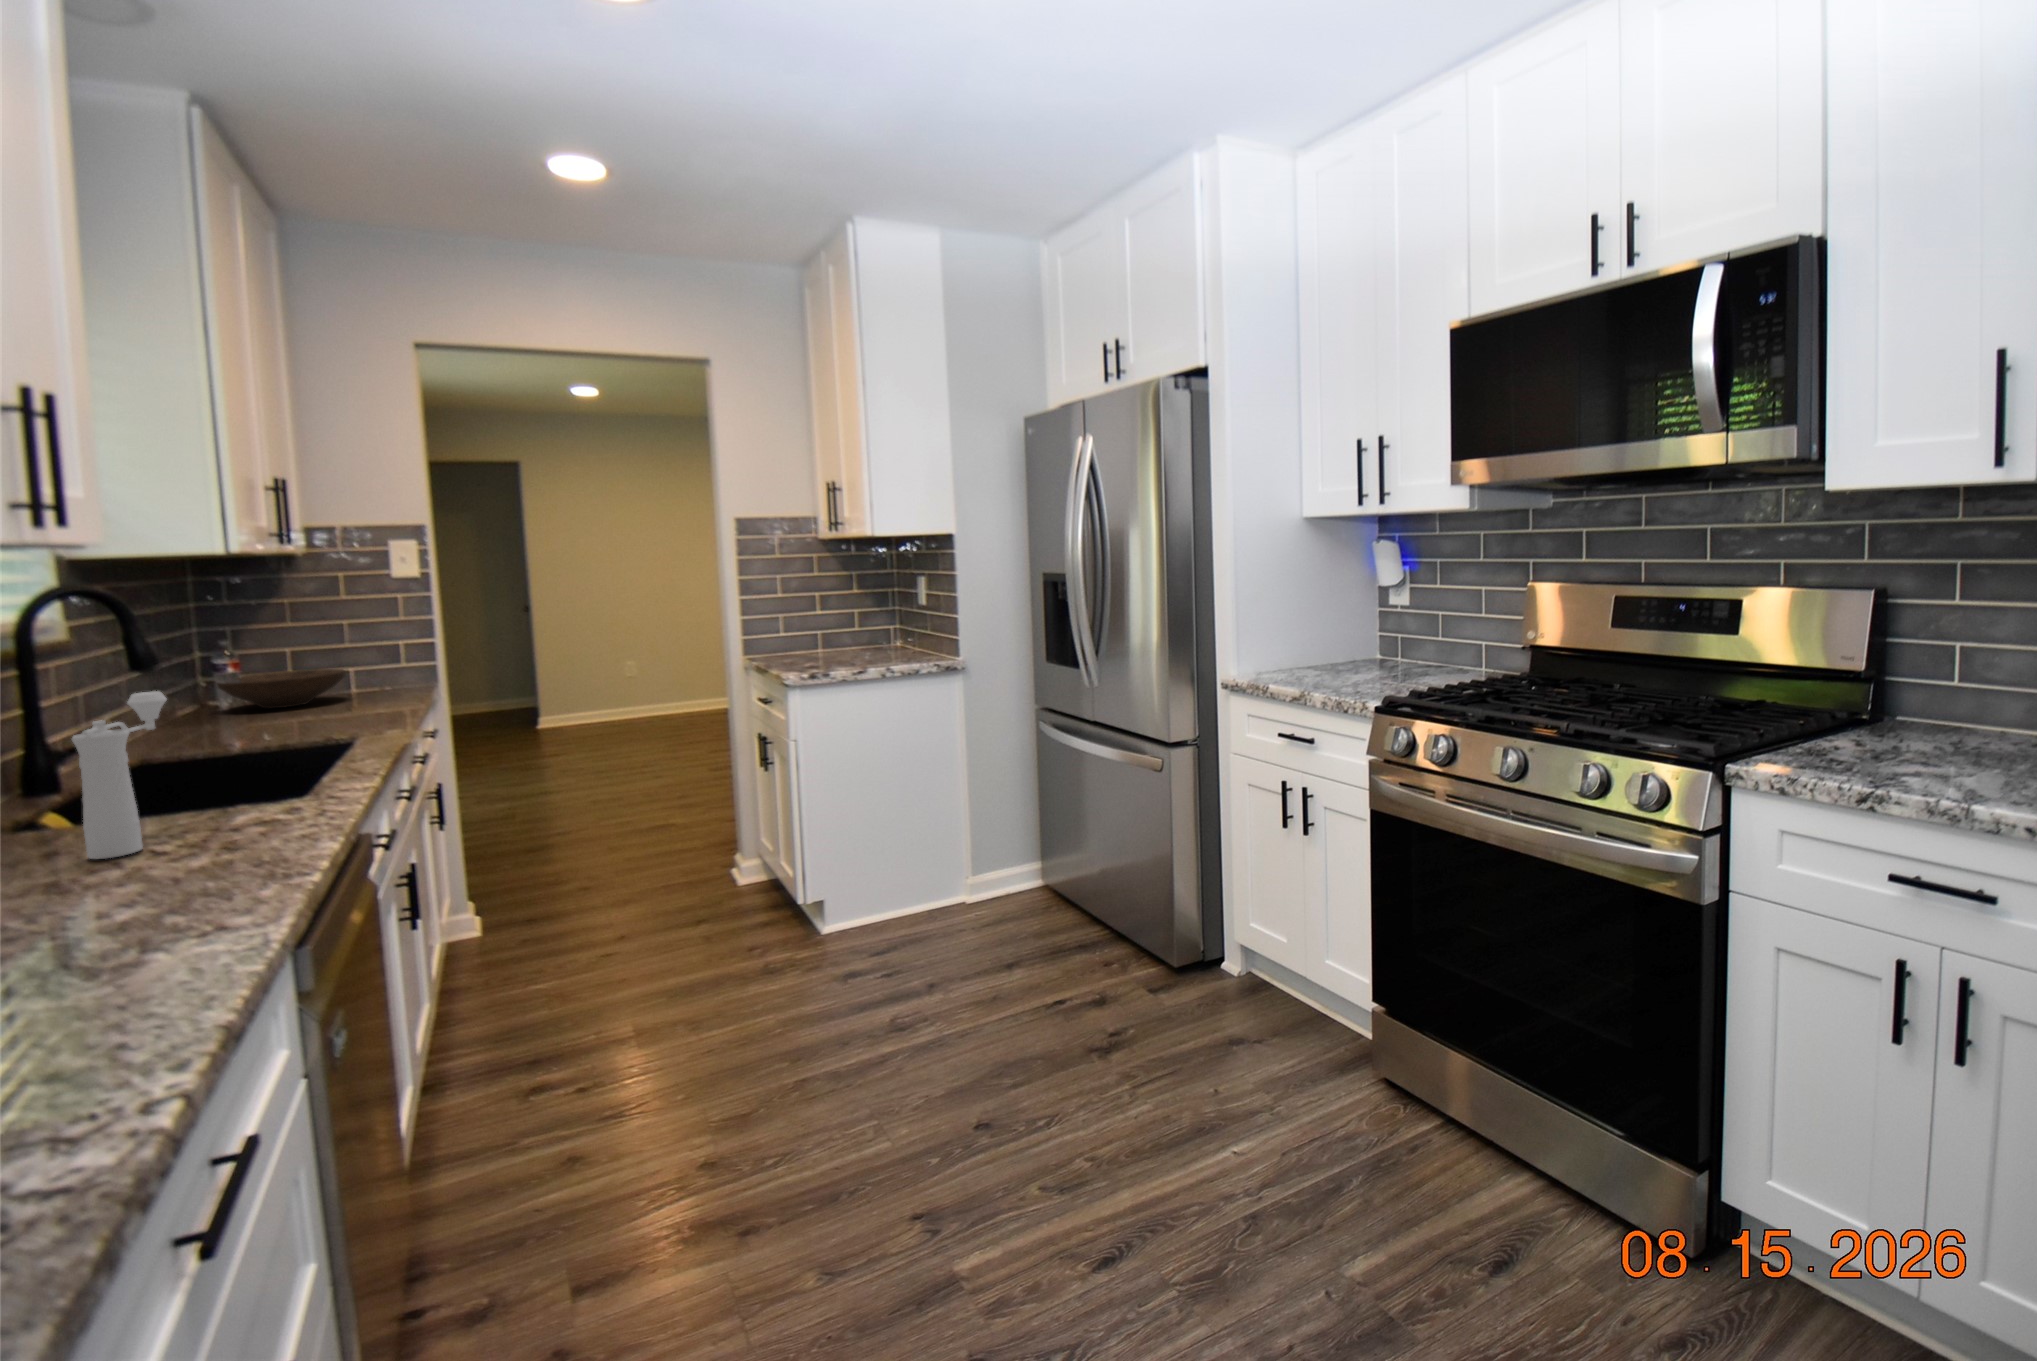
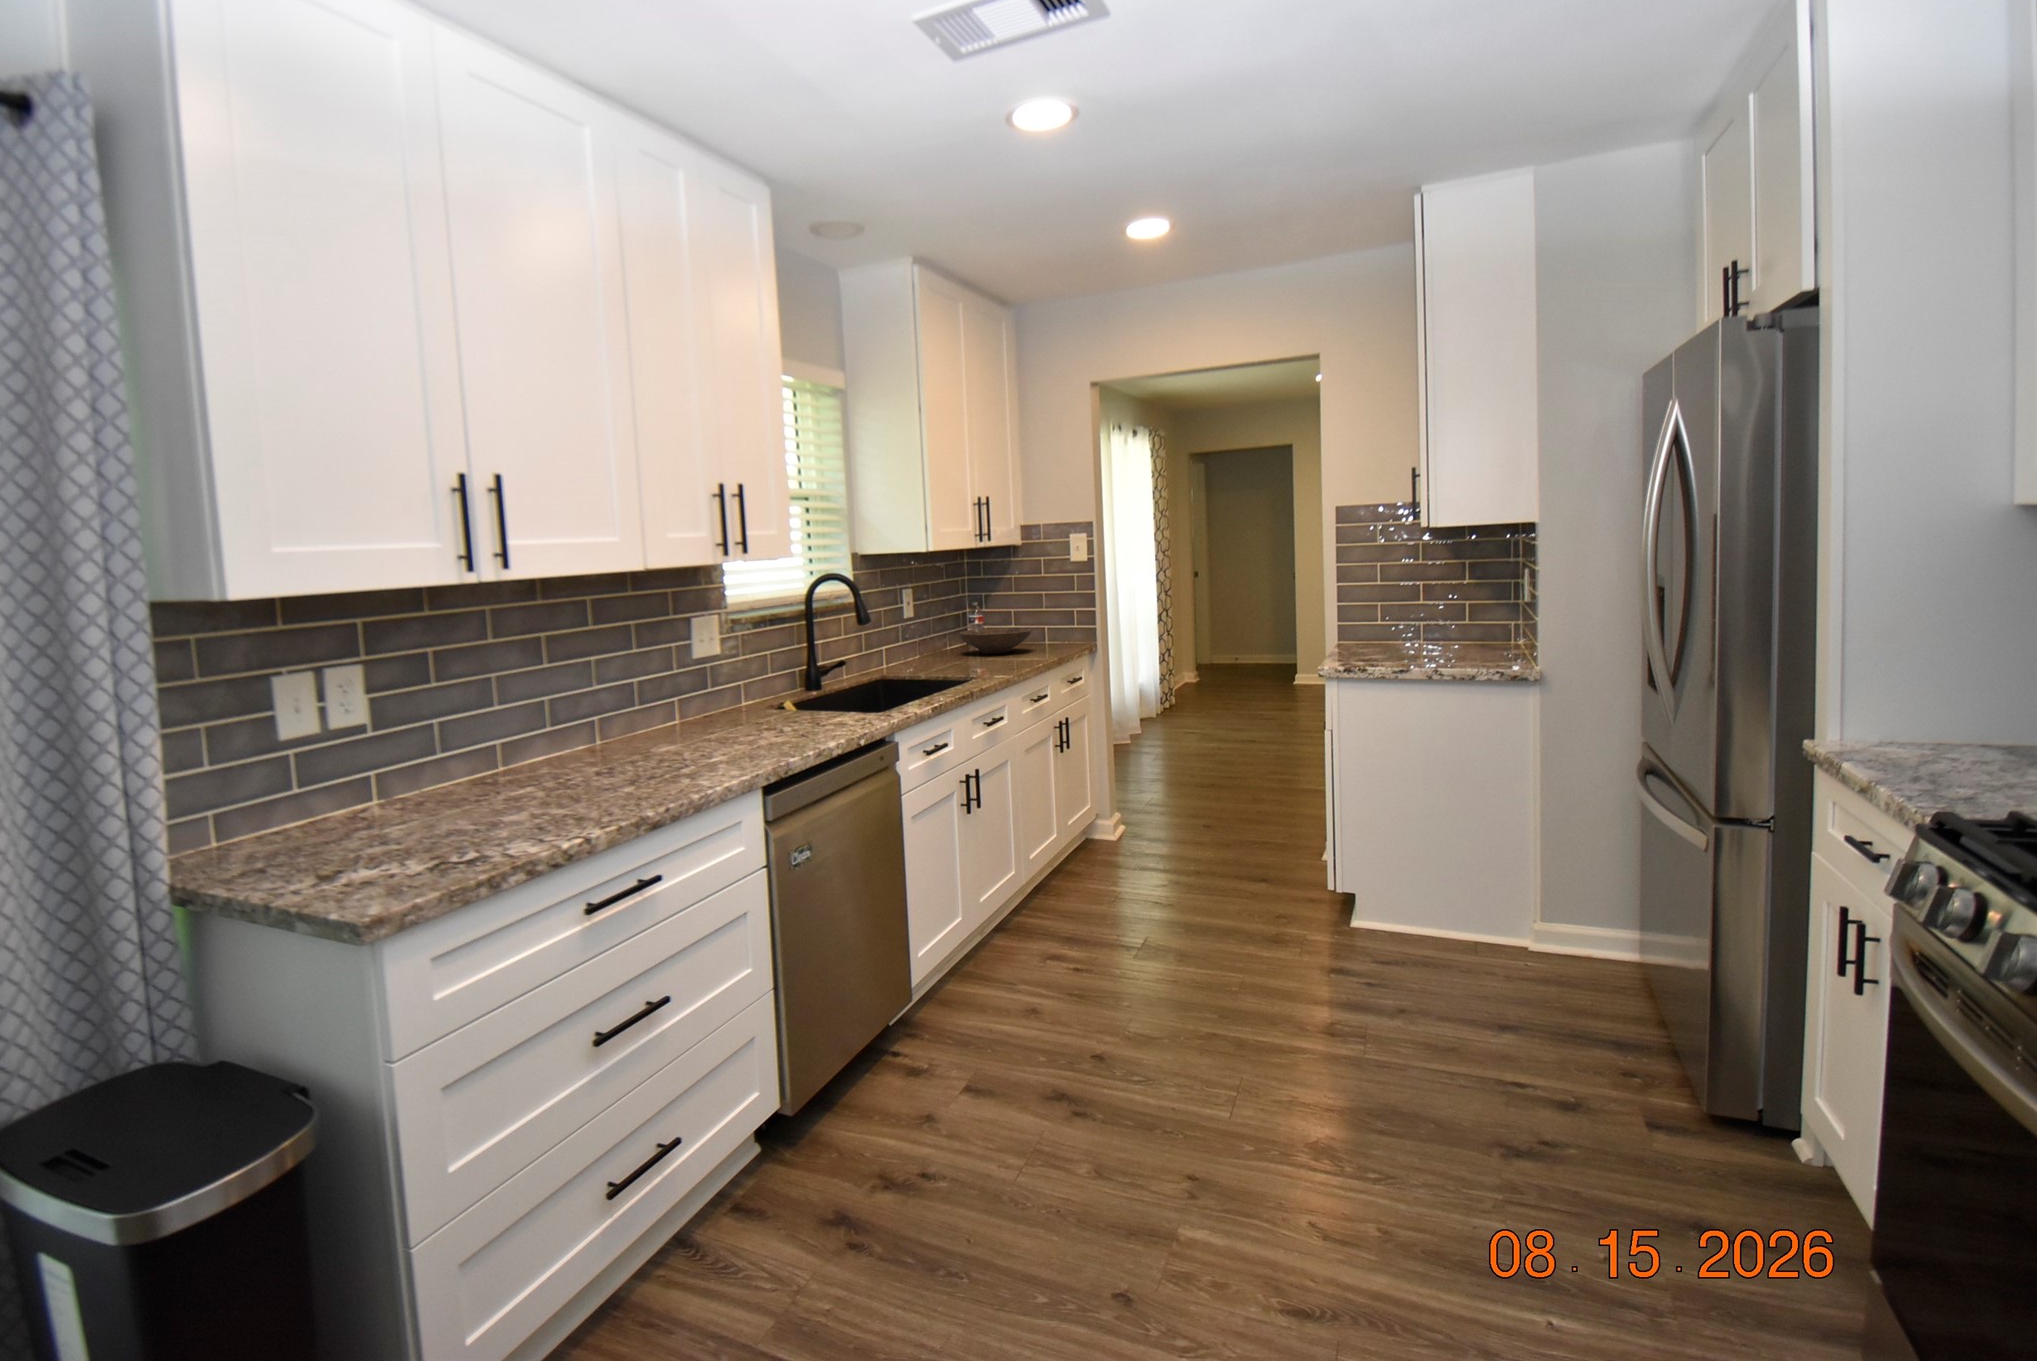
pepper mill: present [72,691,167,859] -> none [758,640,810,730]

